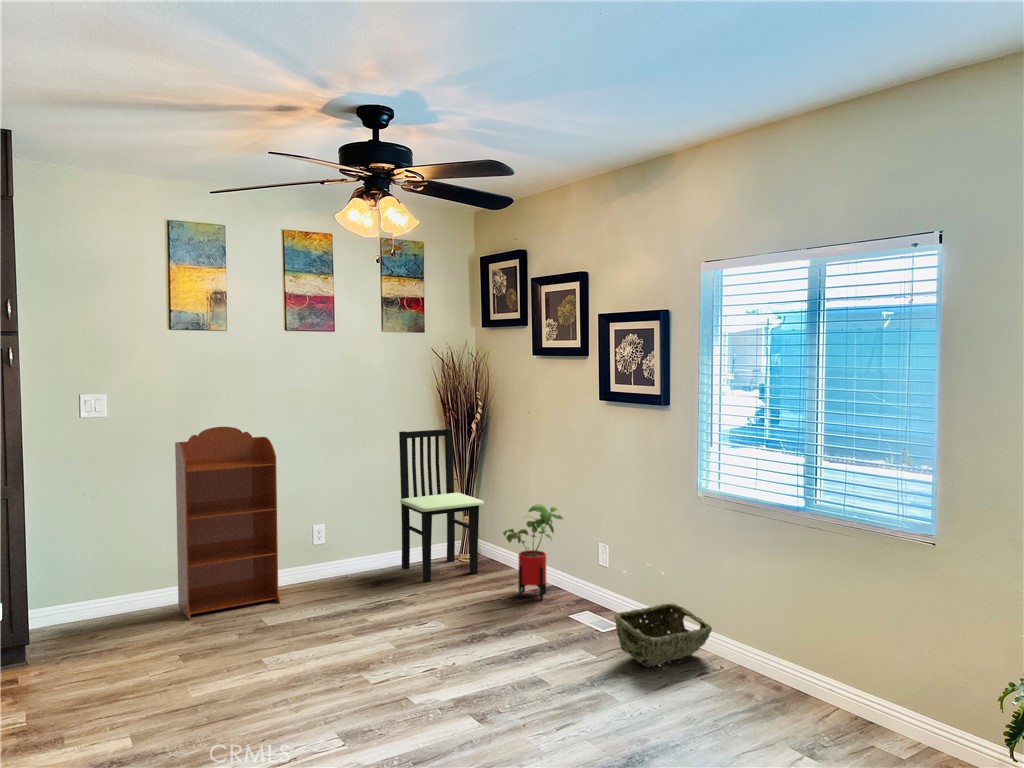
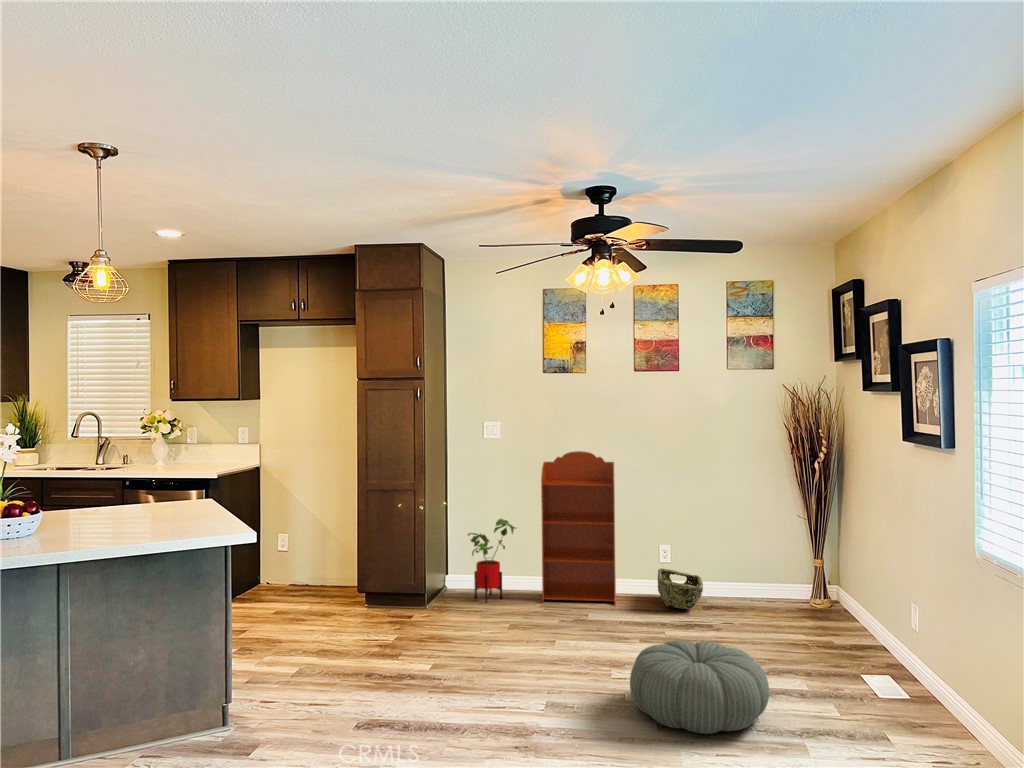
dining chair: present [399,429,484,582] -> none [742,466,821,617]
house plant: present [503,504,564,600] -> present [468,519,515,602]
woven basket: present [615,603,712,667] -> present [658,568,703,610]
pouf: none [422,617,565,716] -> present [630,640,769,734]

